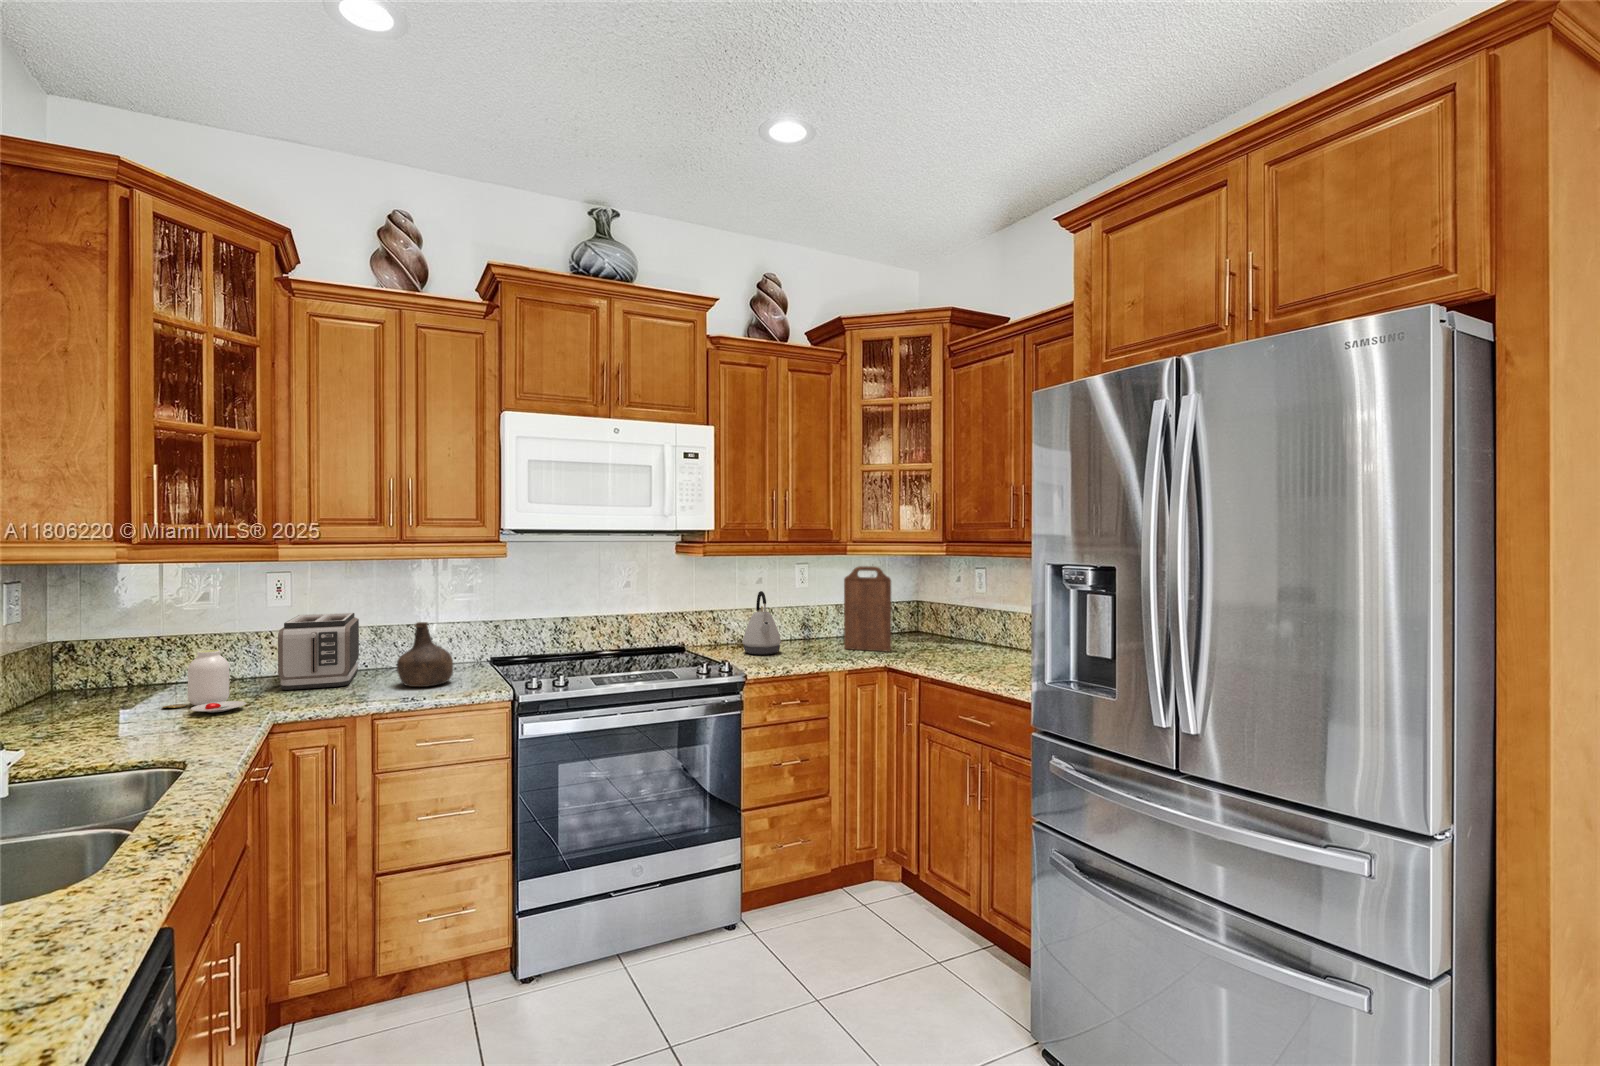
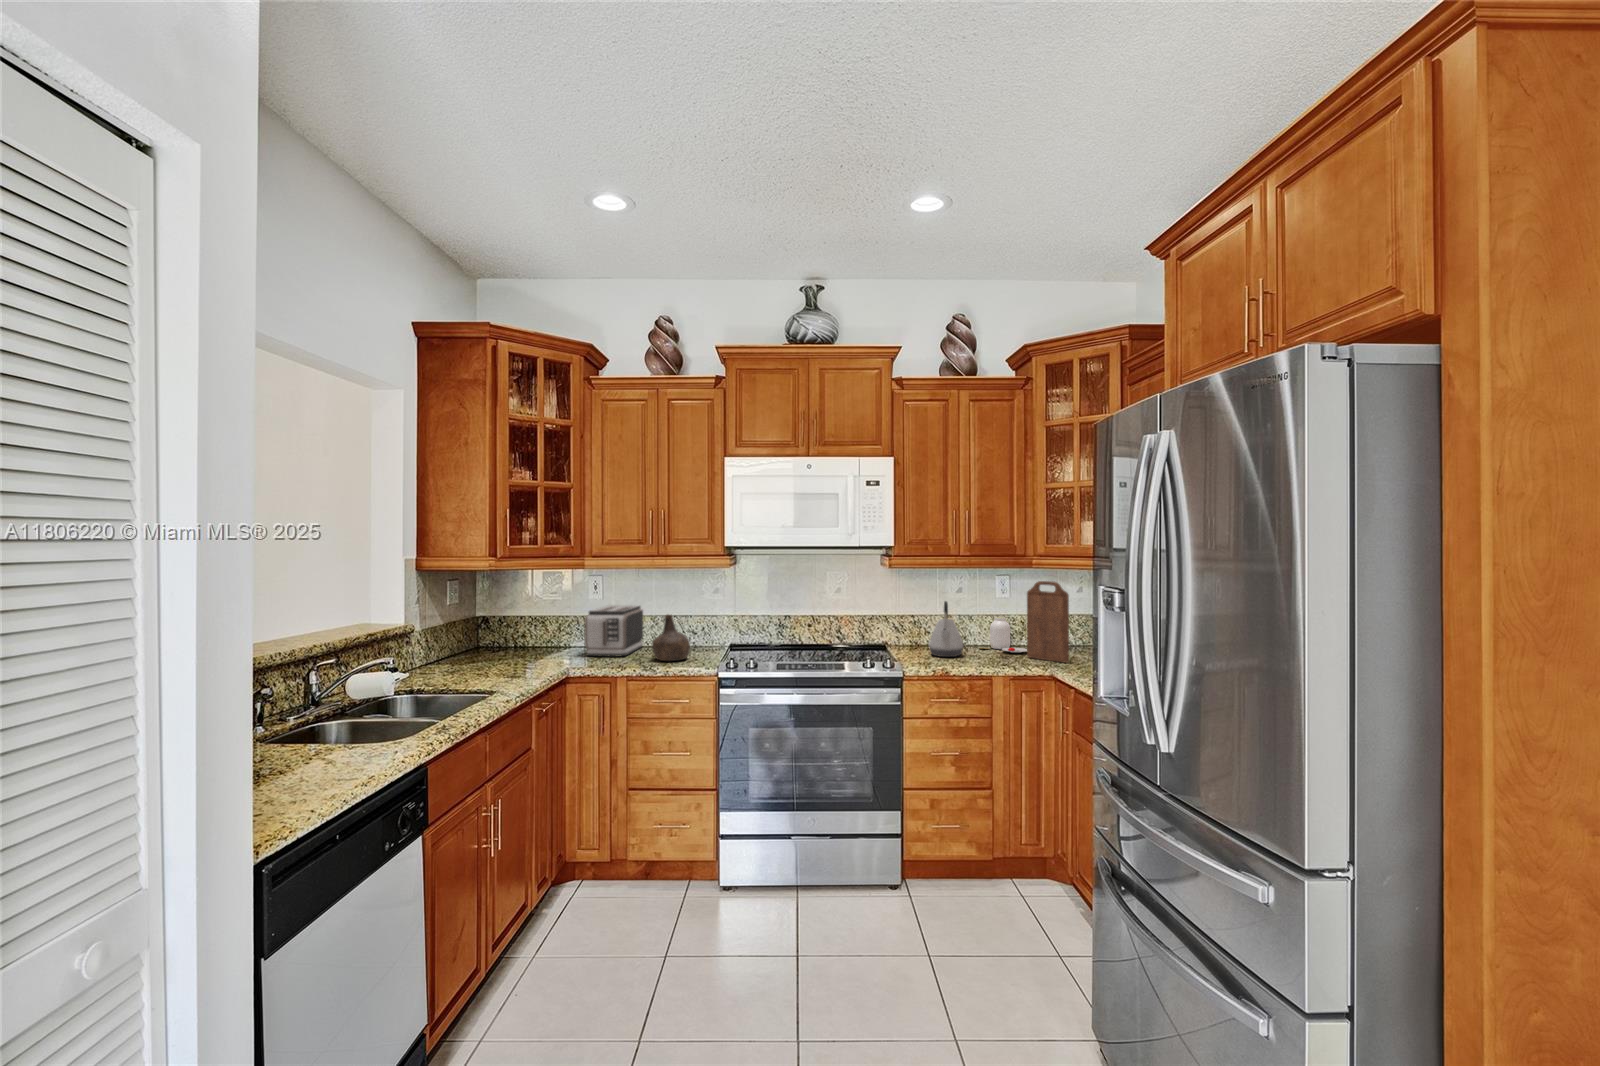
jar: present [162,650,246,712] -> present [980,617,1027,653]

